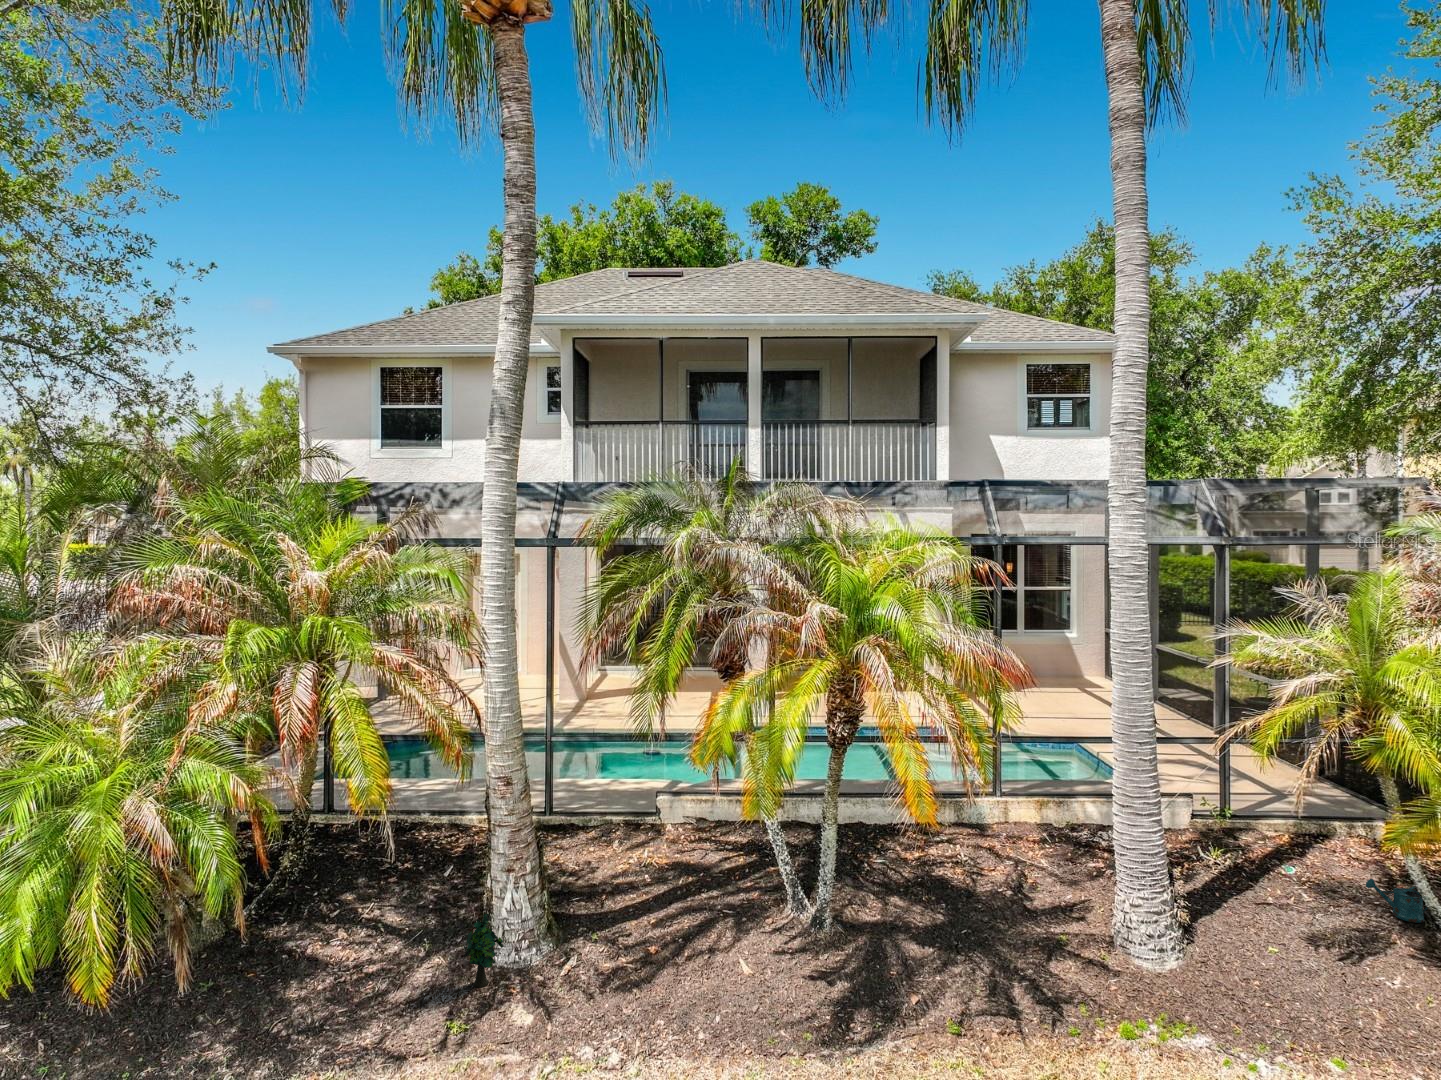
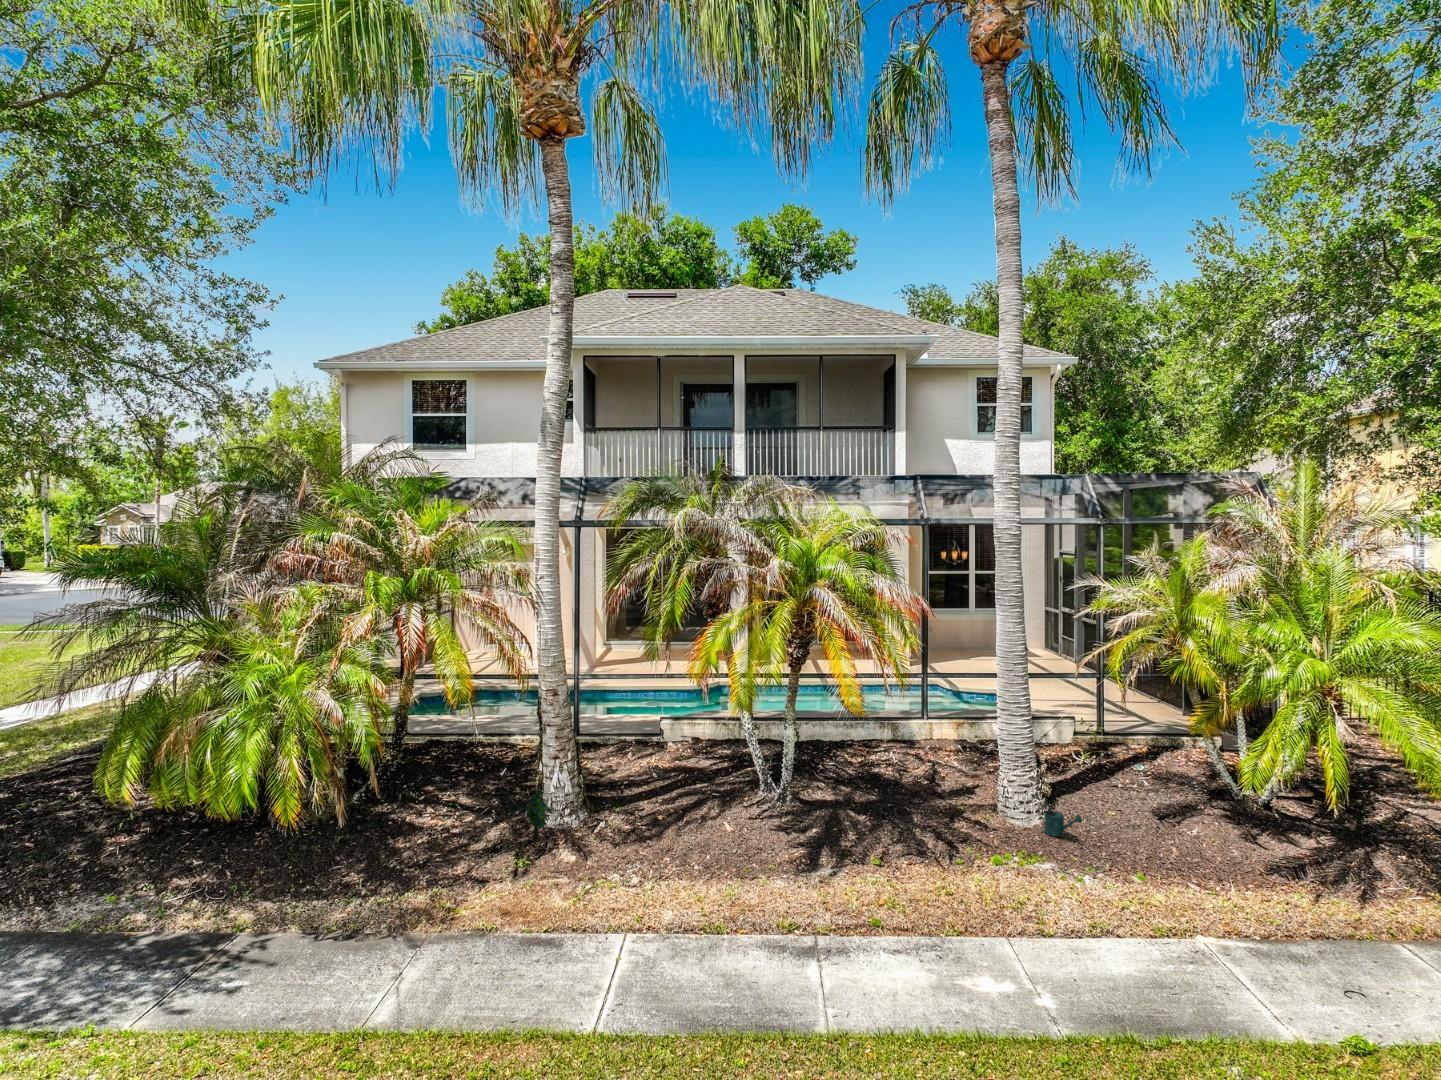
watering can: present [1366,879,1428,923] -> present [1040,809,1082,837]

